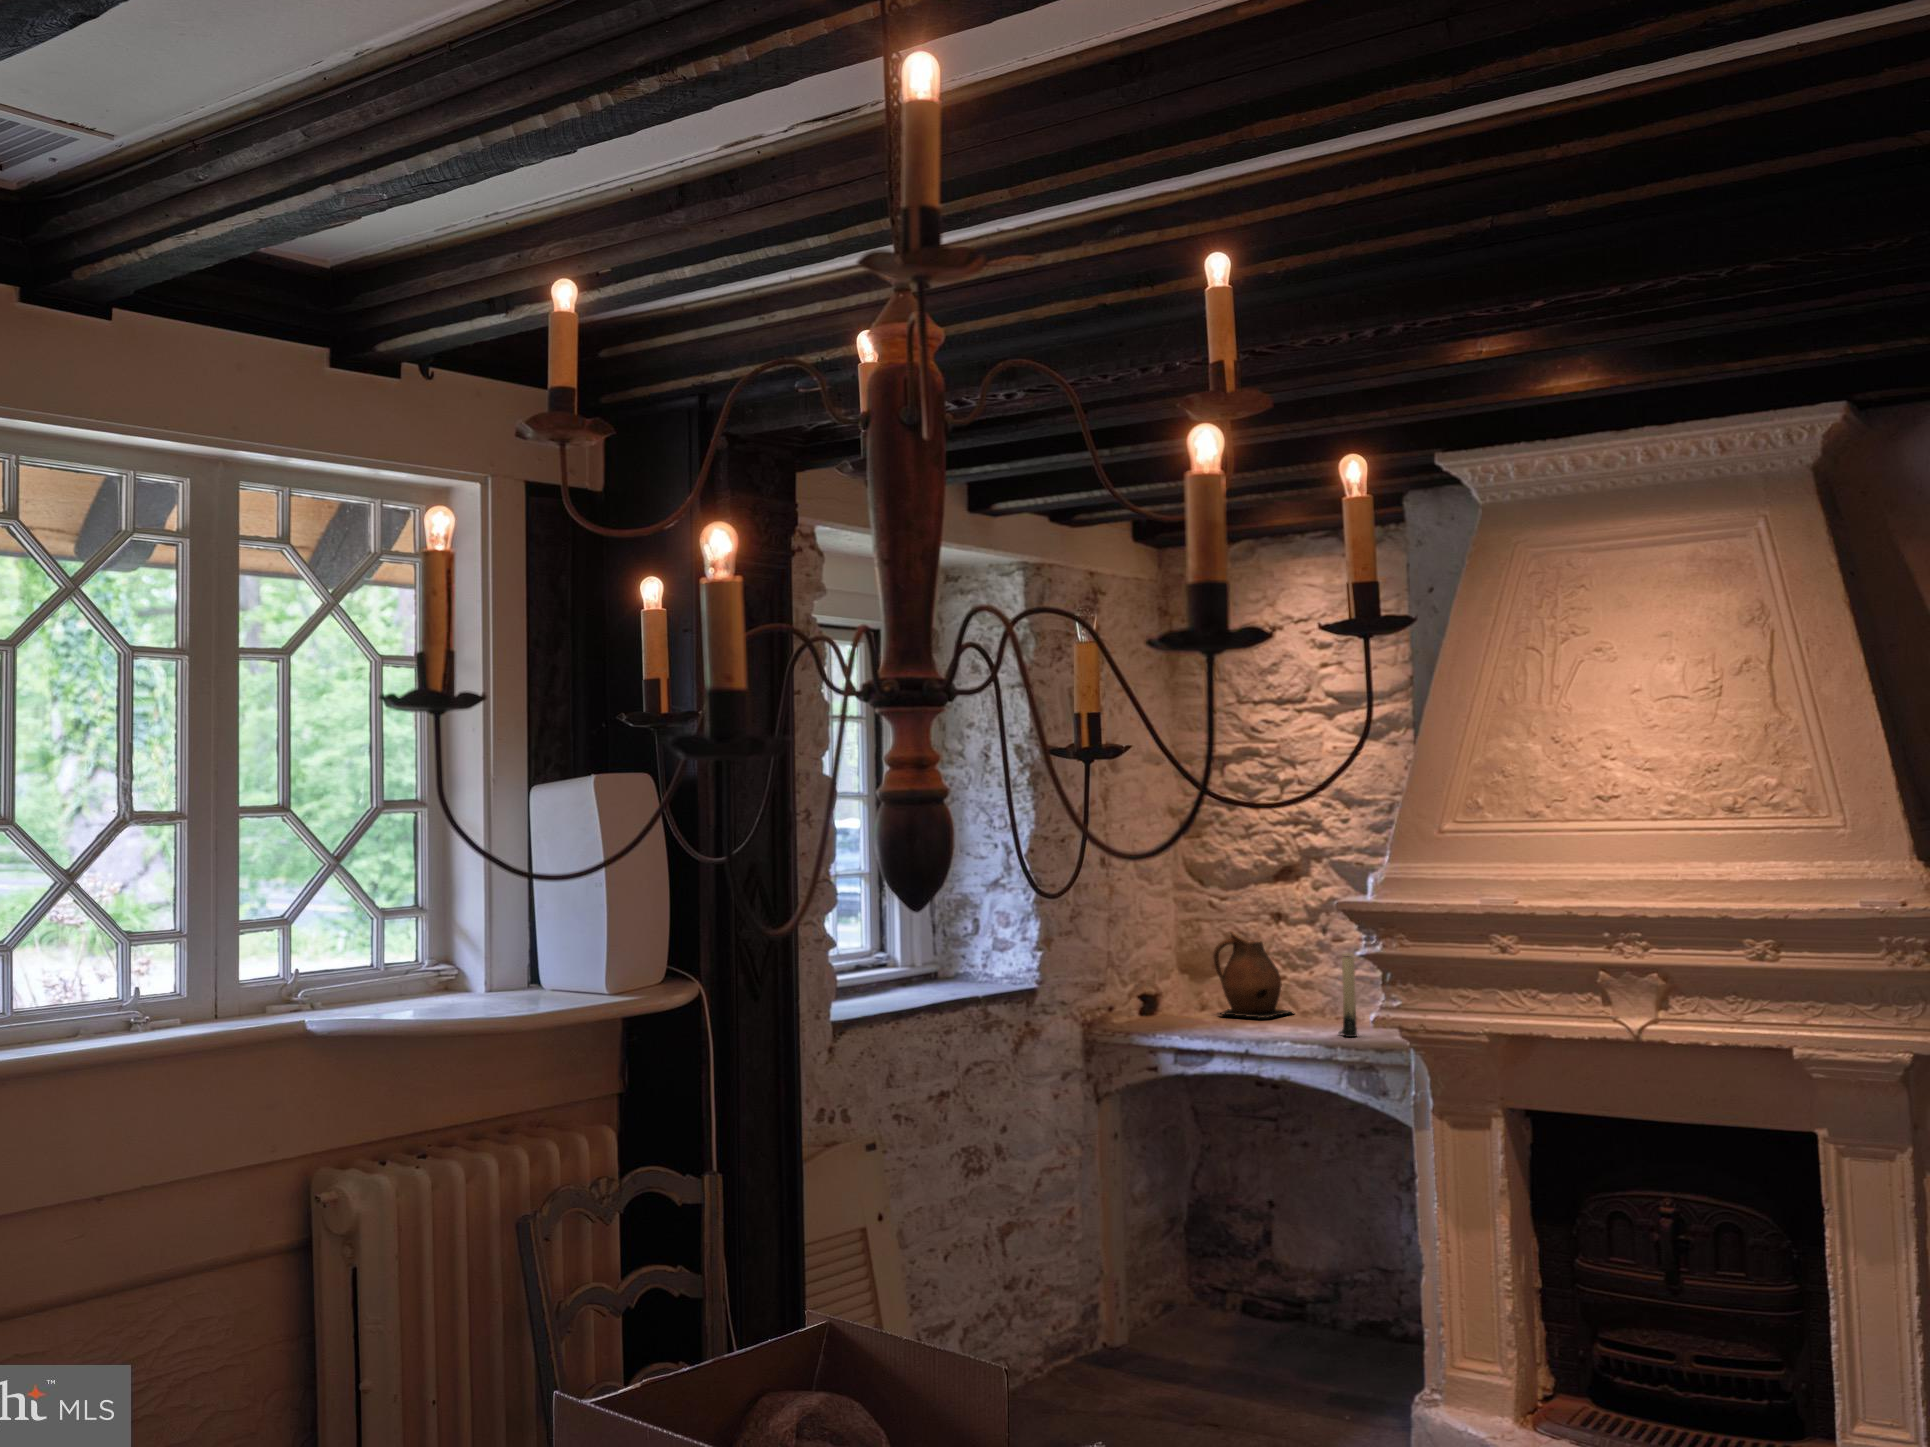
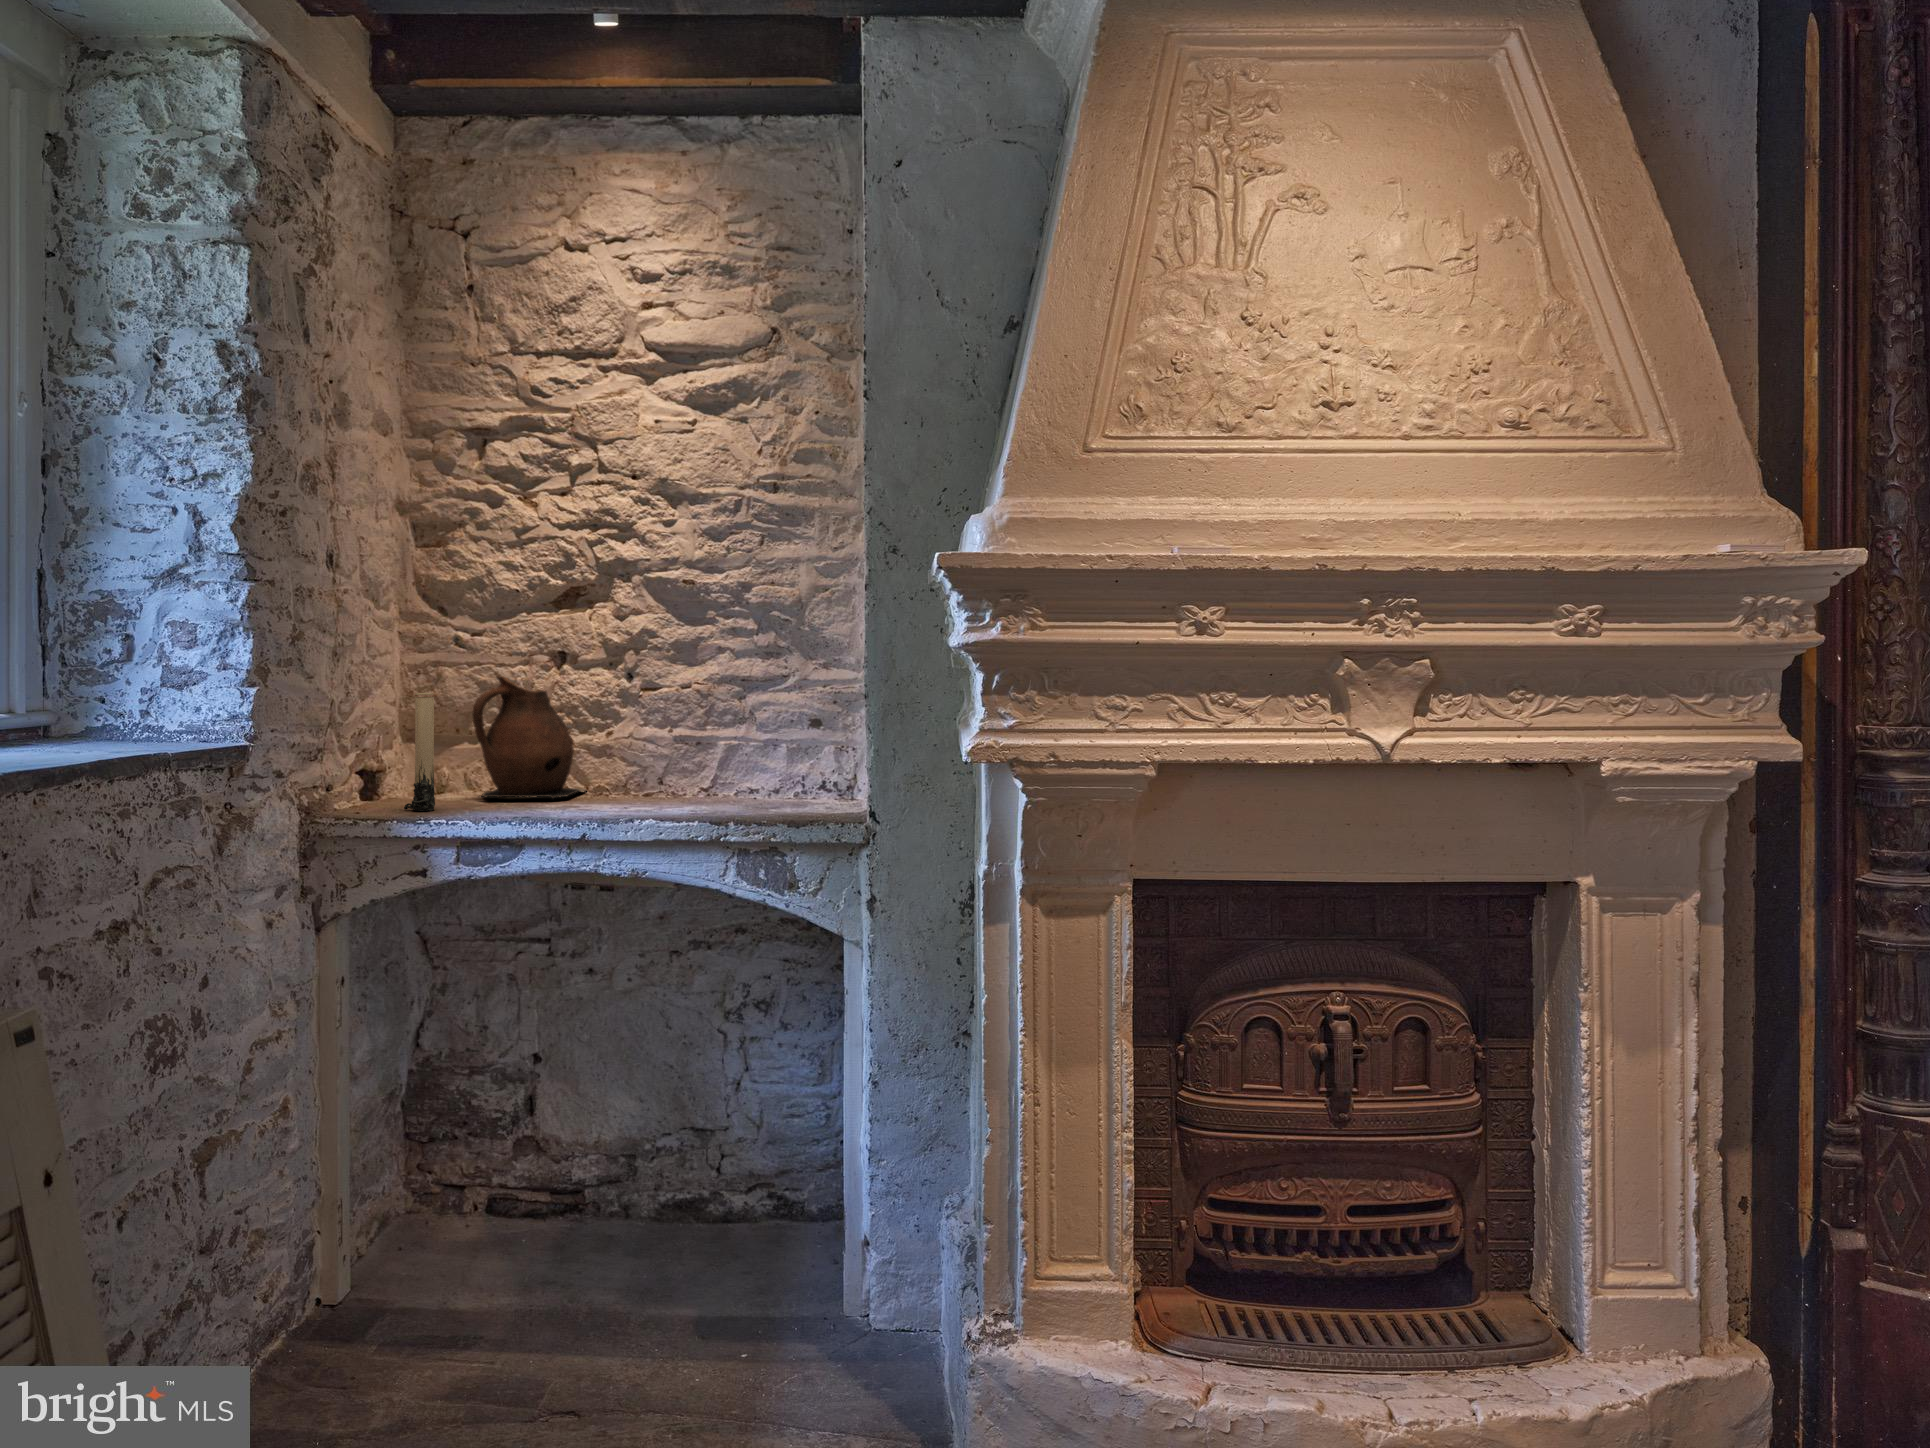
candle: present [1339,954,1357,1037] -> present [404,693,435,811]

